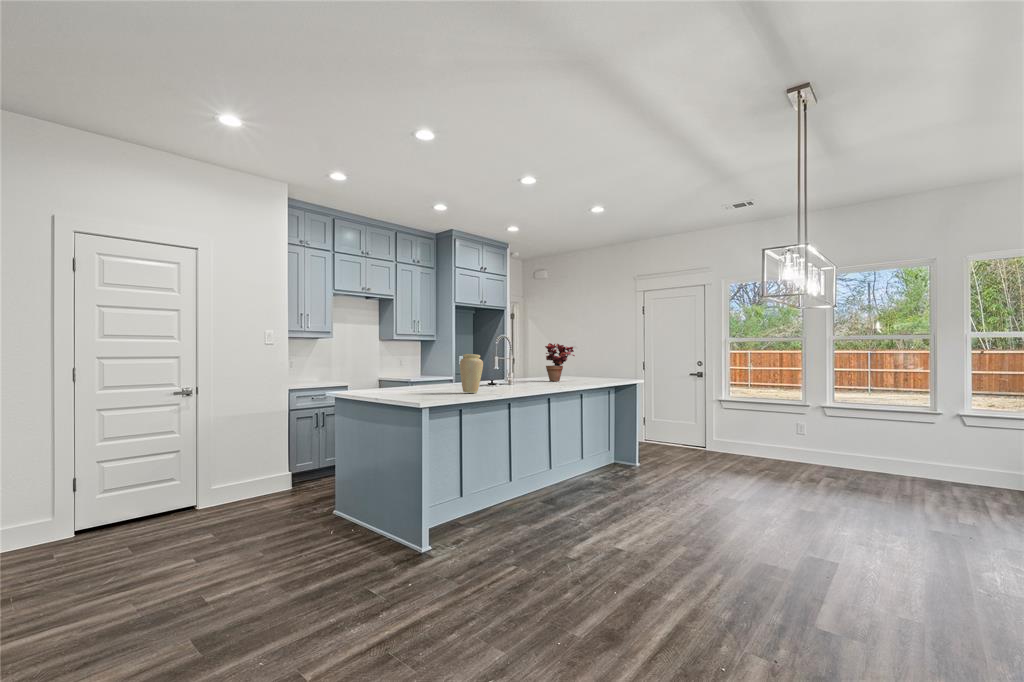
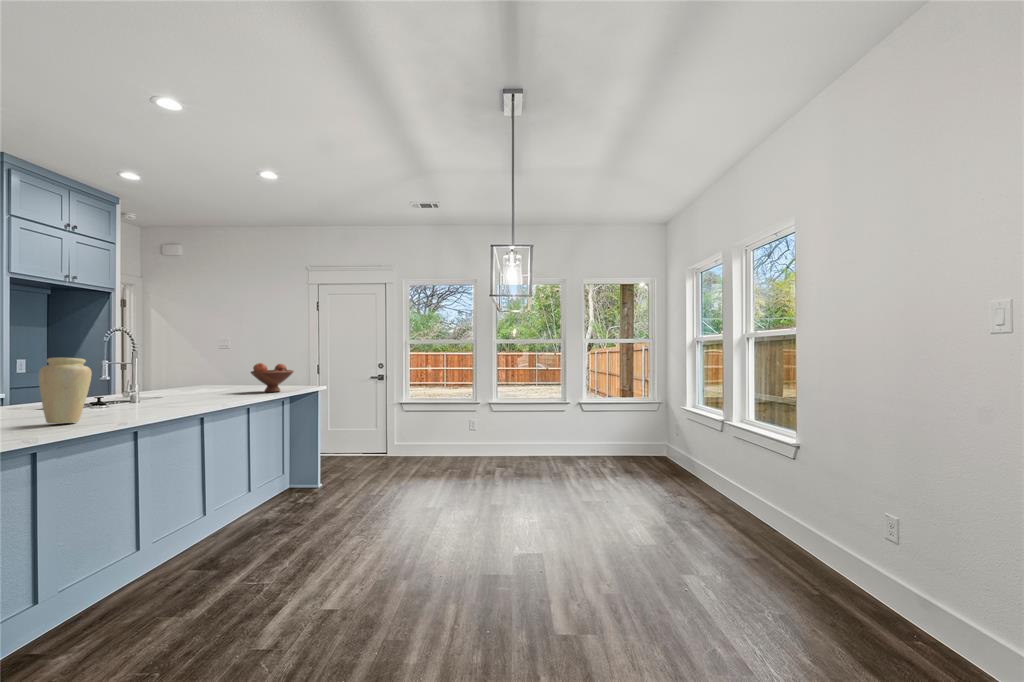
potted plant: present [545,343,575,381] -> none [192,341,238,393]
fruit bowl: none [582,360,613,383] -> present [251,363,294,392]

